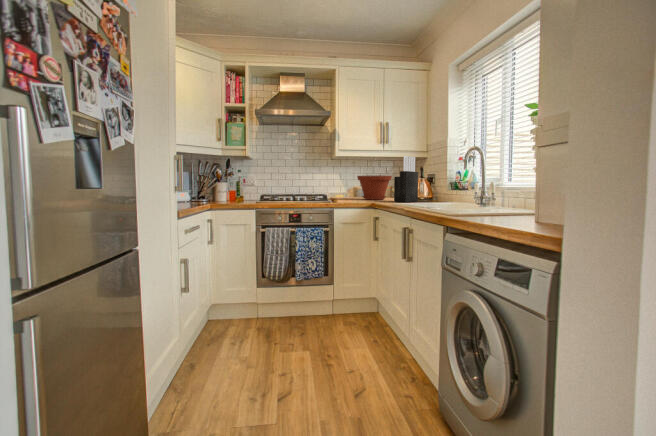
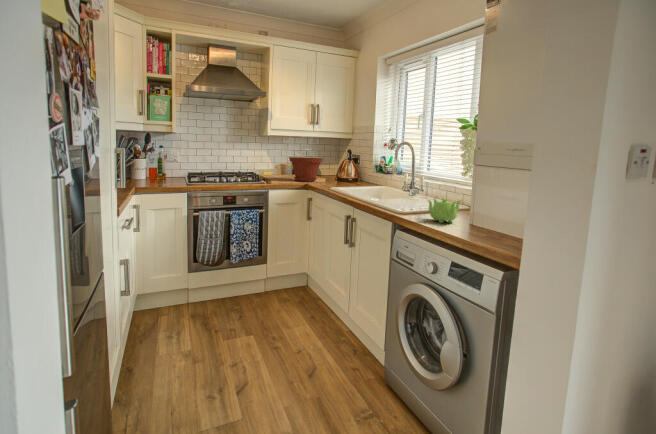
knife block: present [394,156,418,202] -> none [328,142,350,186]
teapot: none [474,196,519,222] -> present [428,198,461,223]

